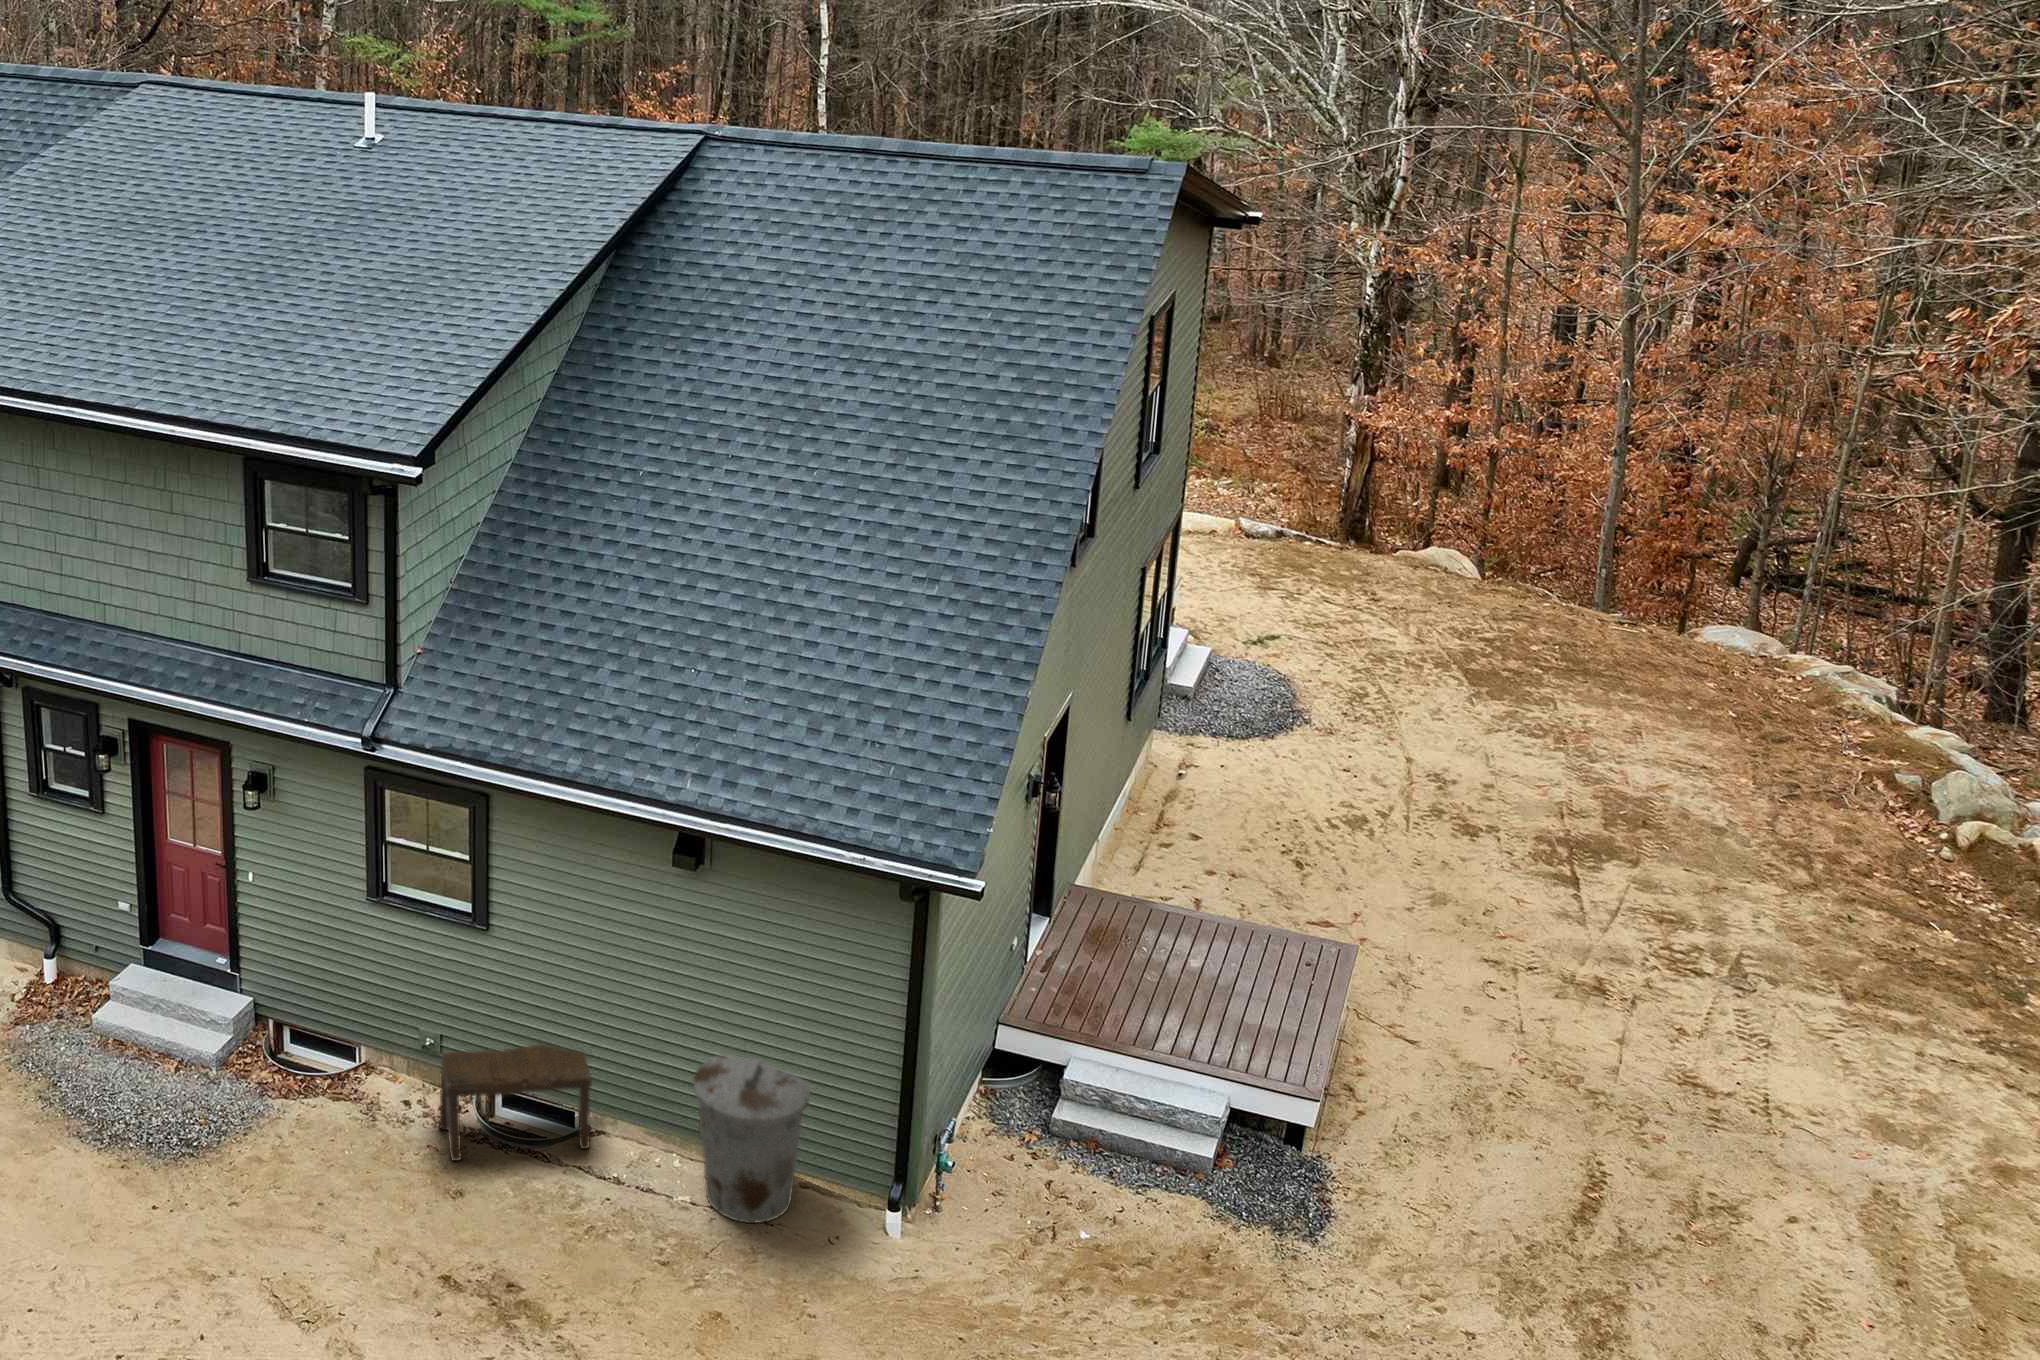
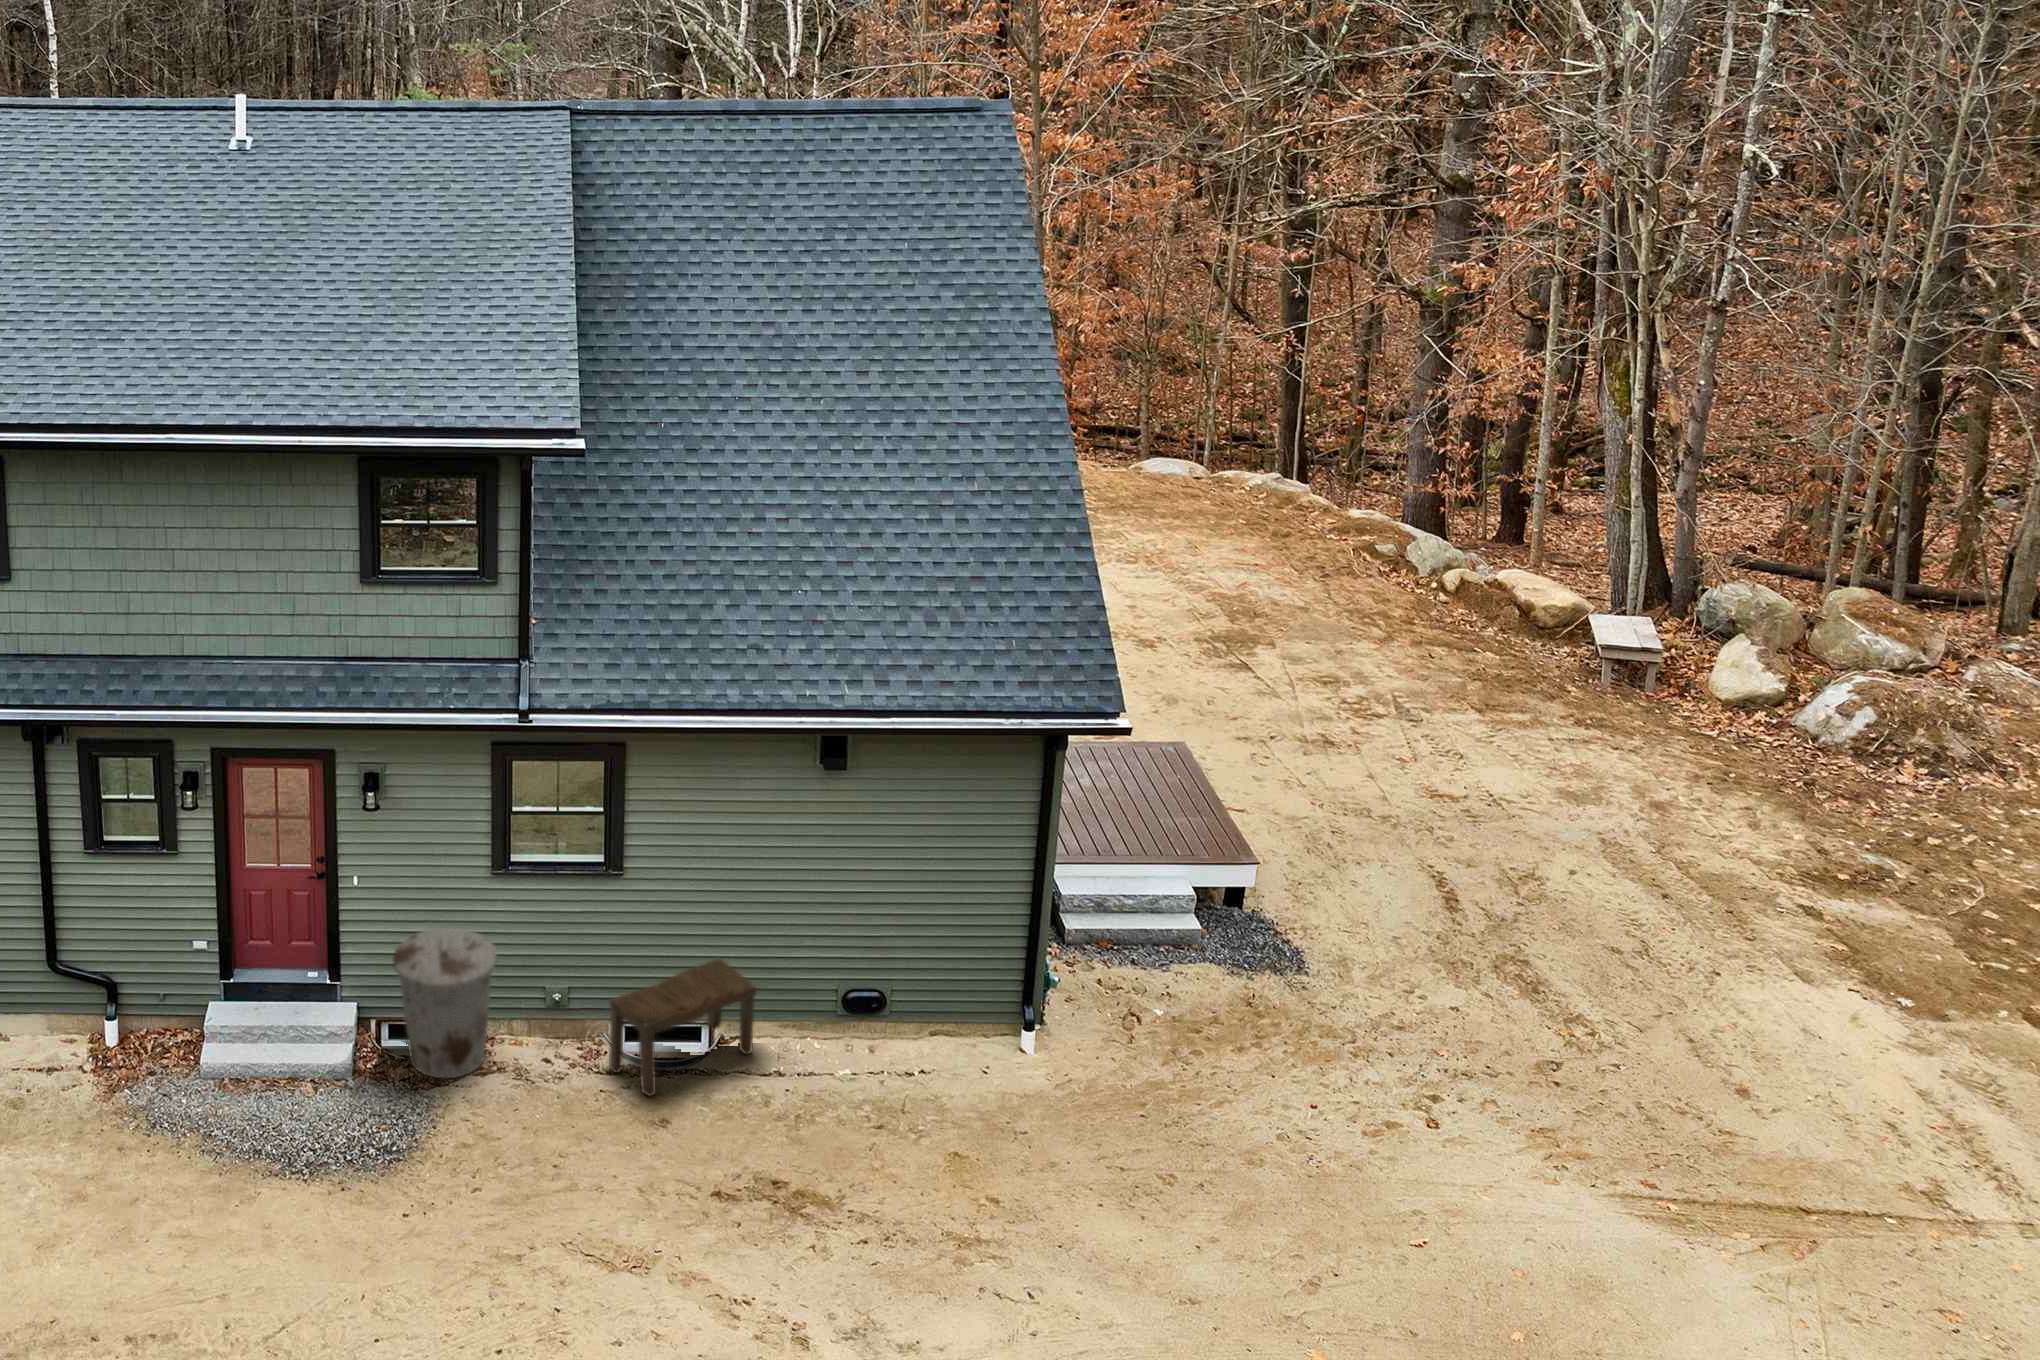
trash can: present [694,1056,810,1223] -> present [393,928,497,1078]

